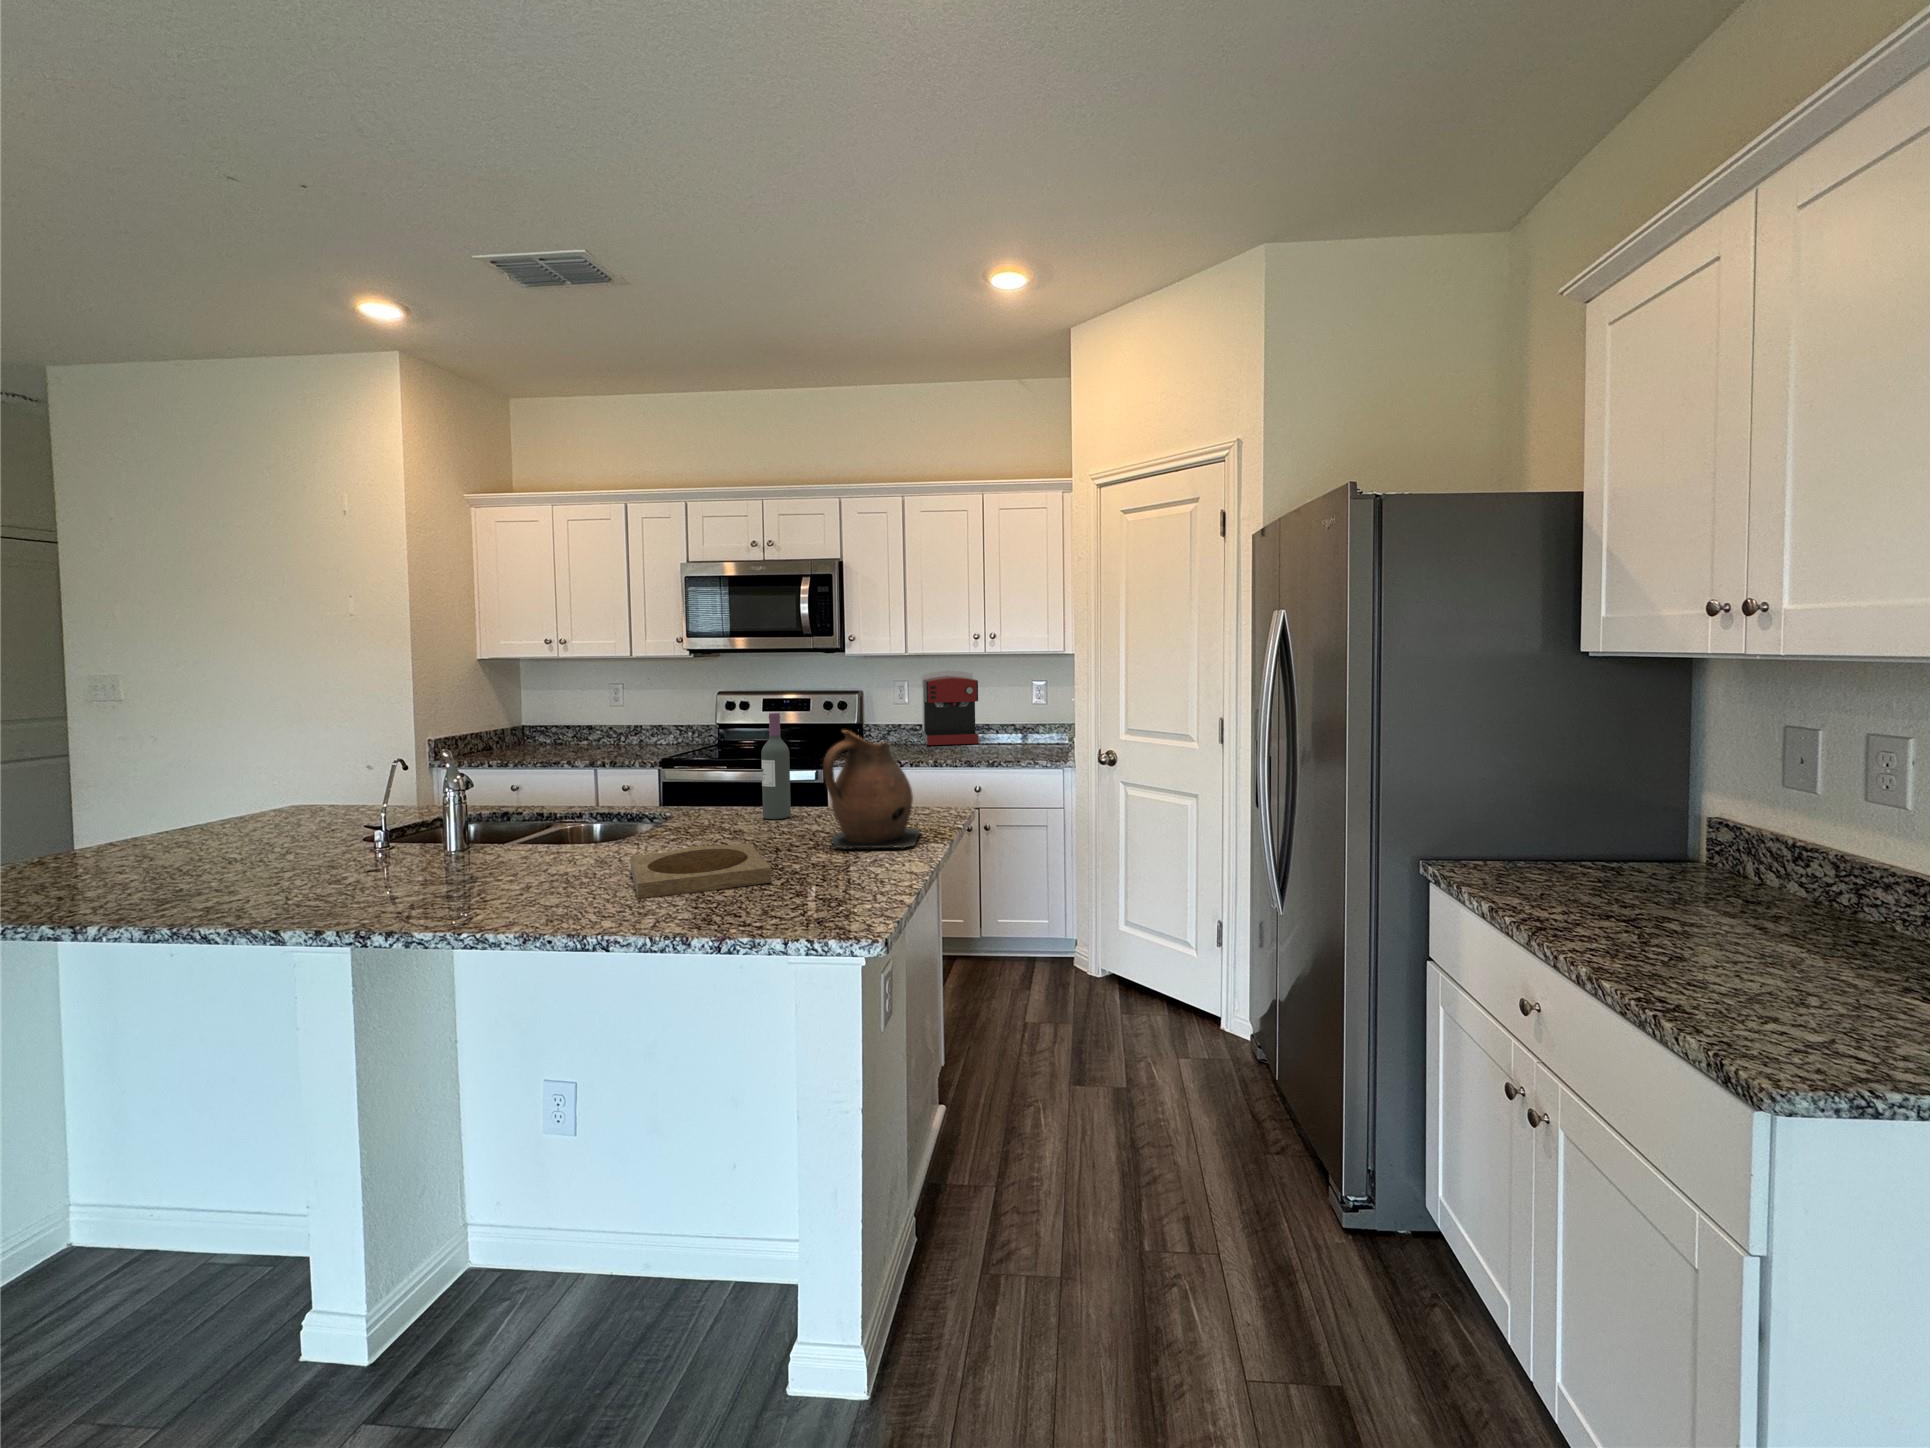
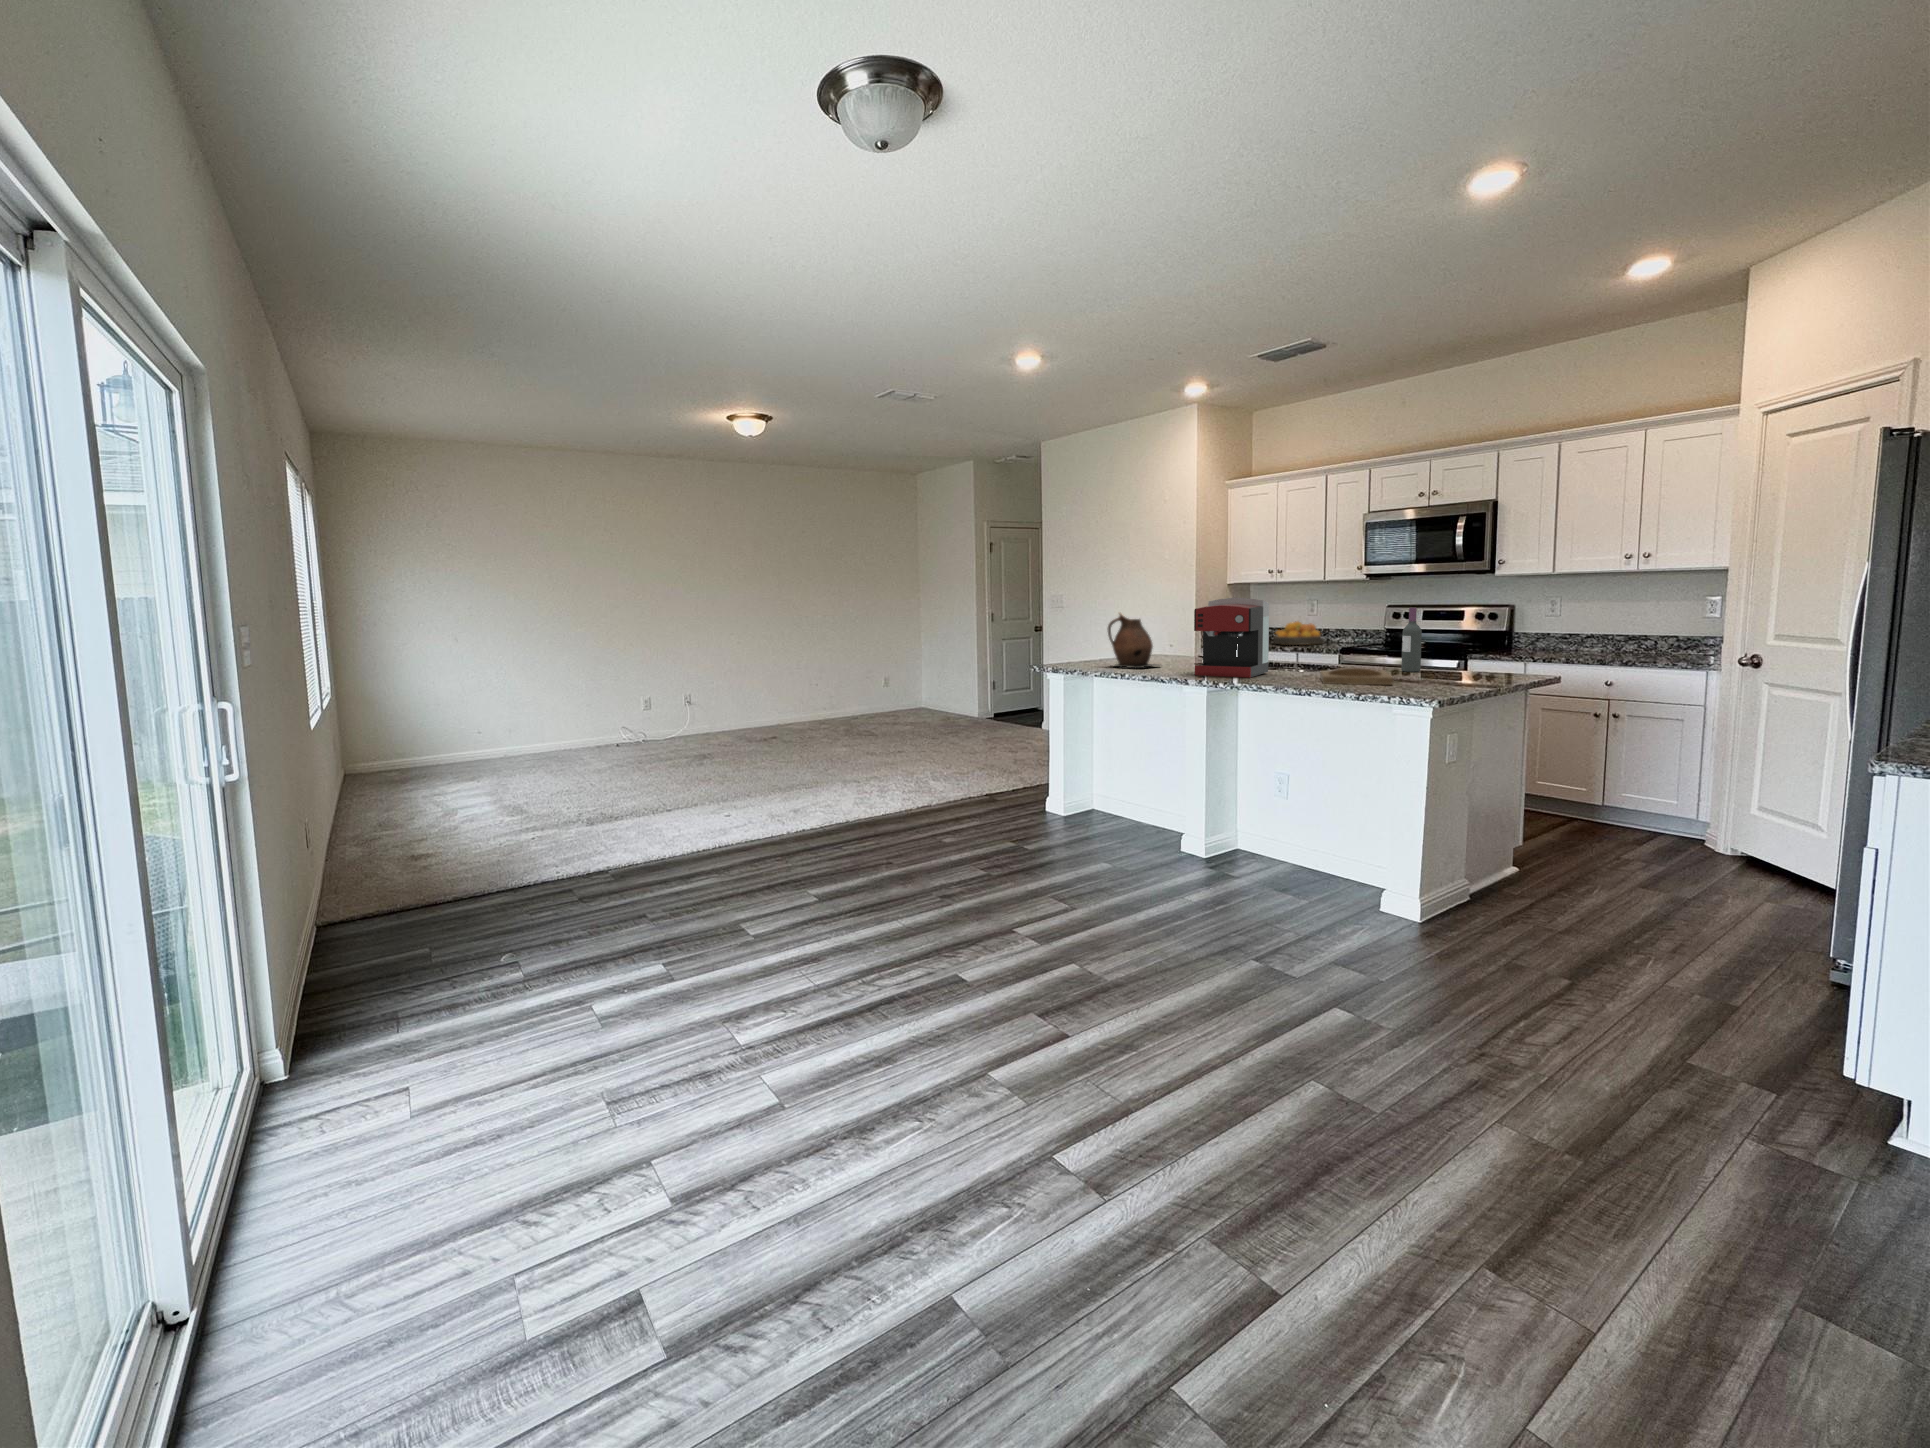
coffee maker: present [922,670,979,745] -> present [1194,597,1269,678]
fruit bowl: none [557,718,636,755] -> present [1273,621,1325,645]
ceramic pitcher: present [823,730,921,849] -> present [1108,614,1157,668]

